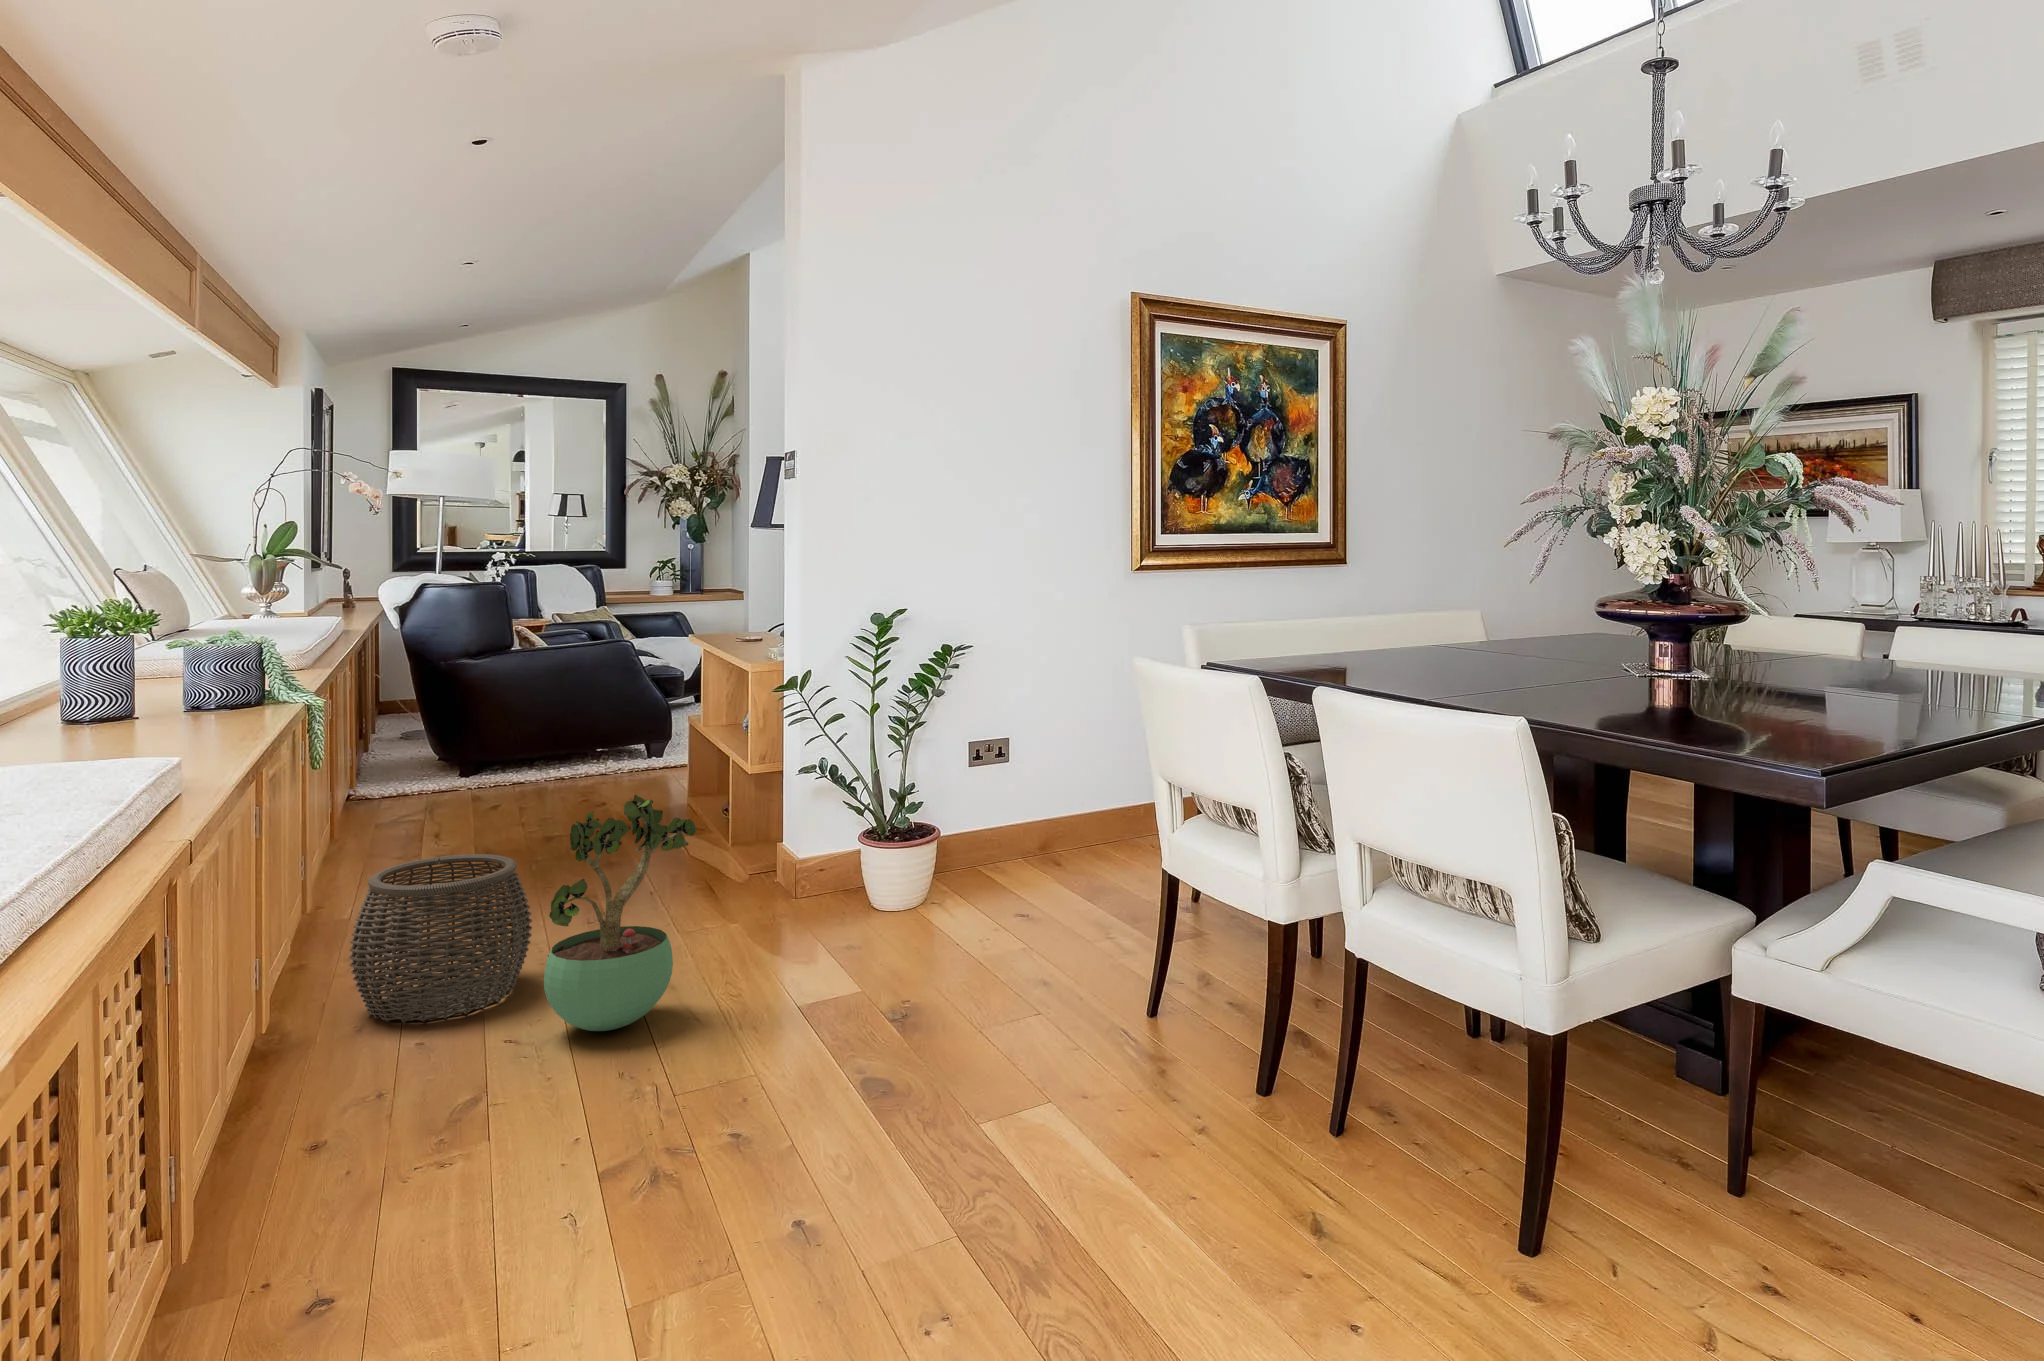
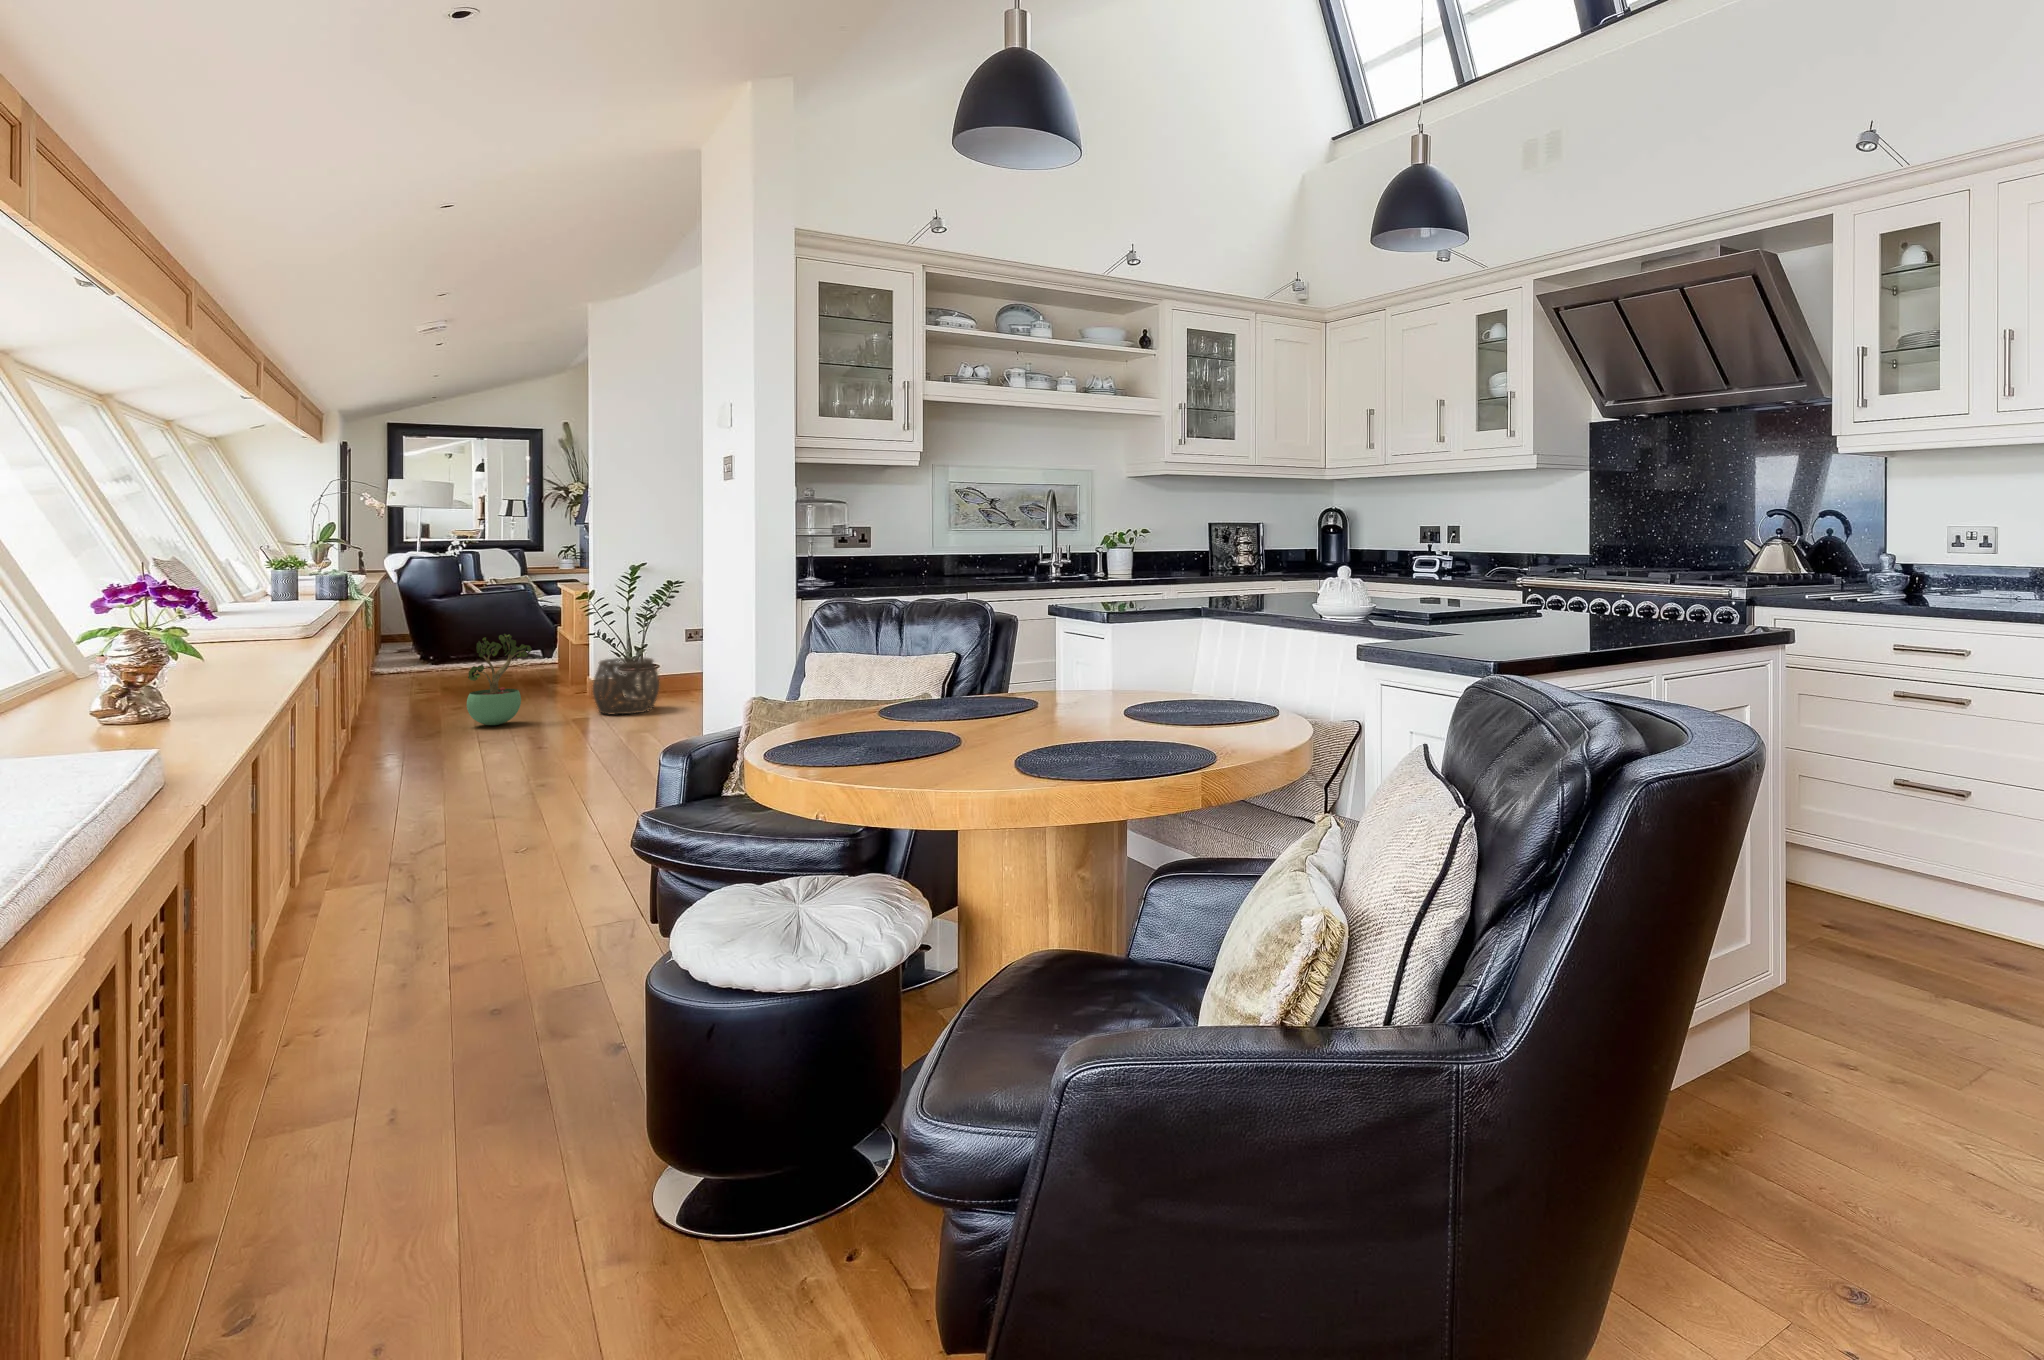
woven basket: present [349,854,532,1023] -> present [593,657,659,715]

